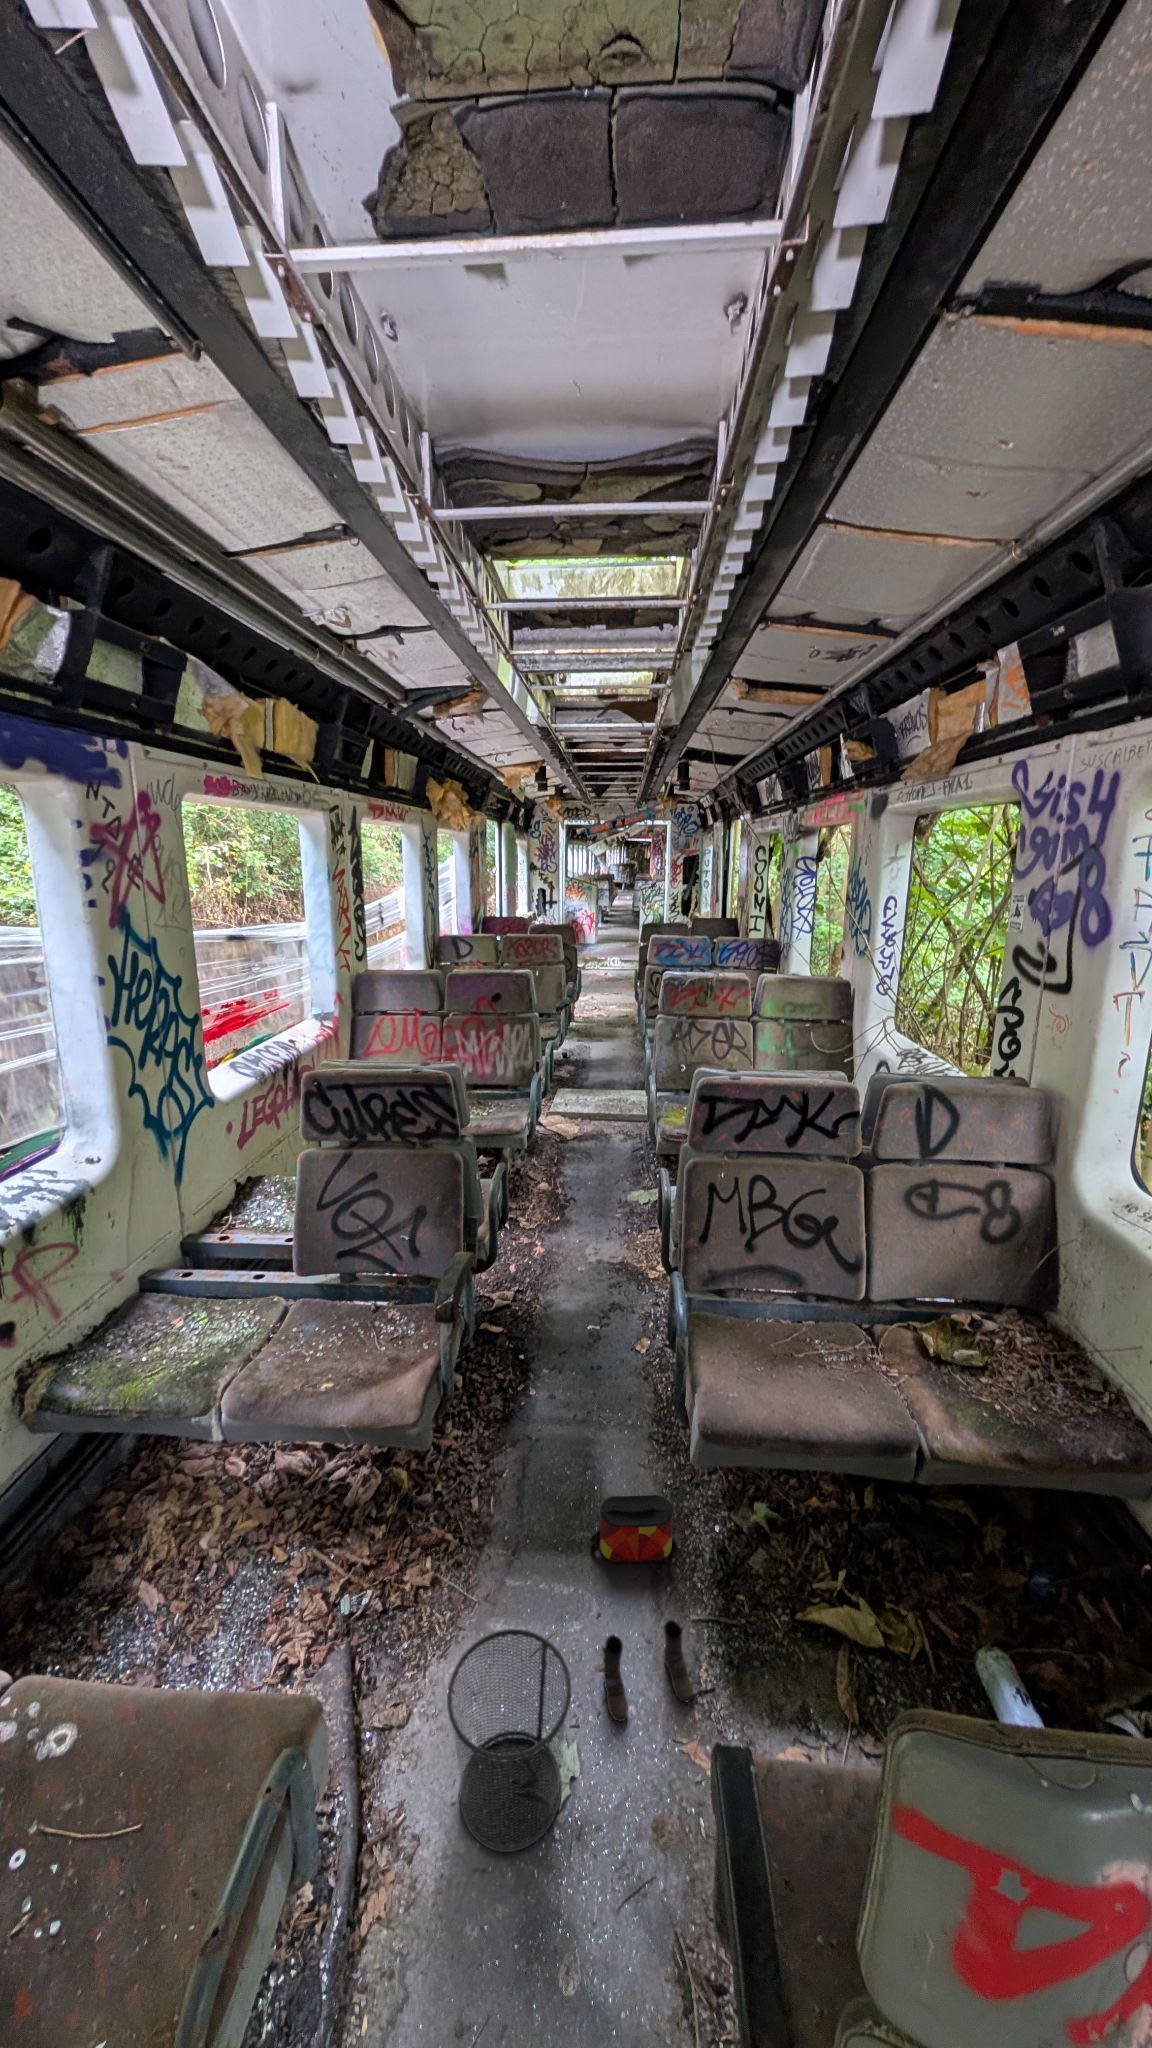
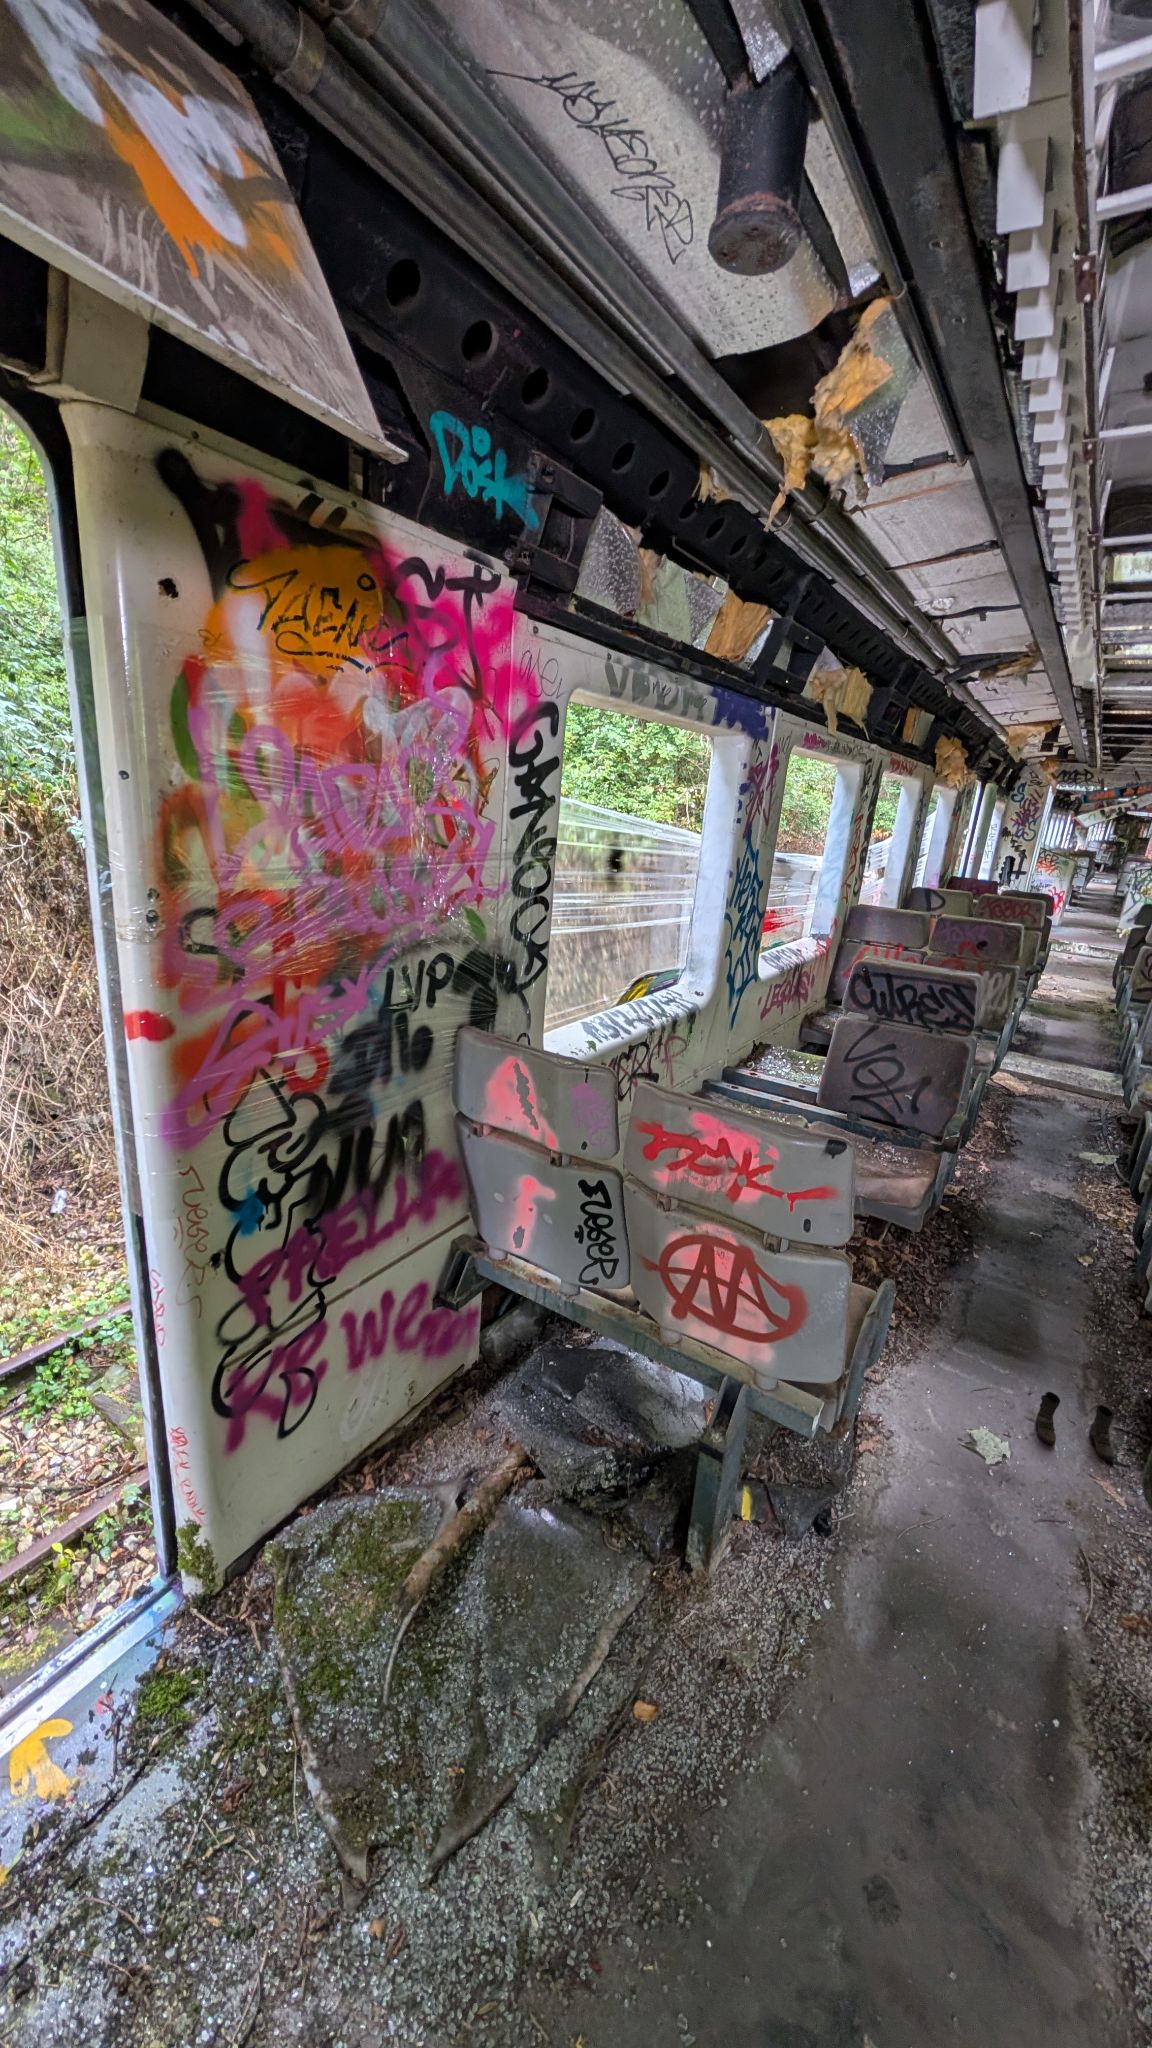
bag: present [590,1495,676,1563] -> none [1028,1325,1113,1386]
trash can: present [447,1629,571,1852] -> none [925,1339,1028,1464]

